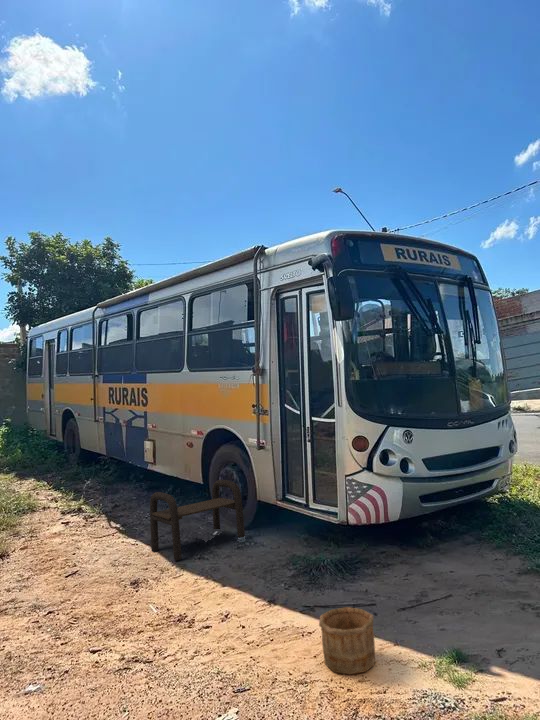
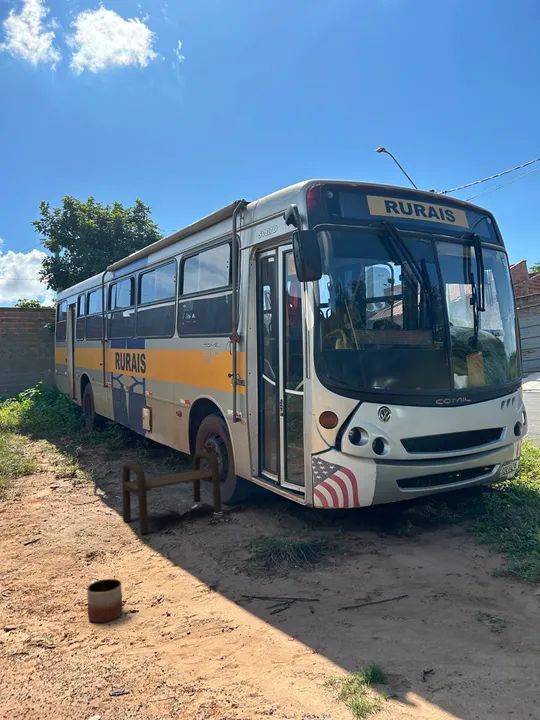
planter: none [162,598,193,637] -> present [87,579,122,622]
wooden bucket: present [319,607,375,674] -> none [237,608,303,690]

